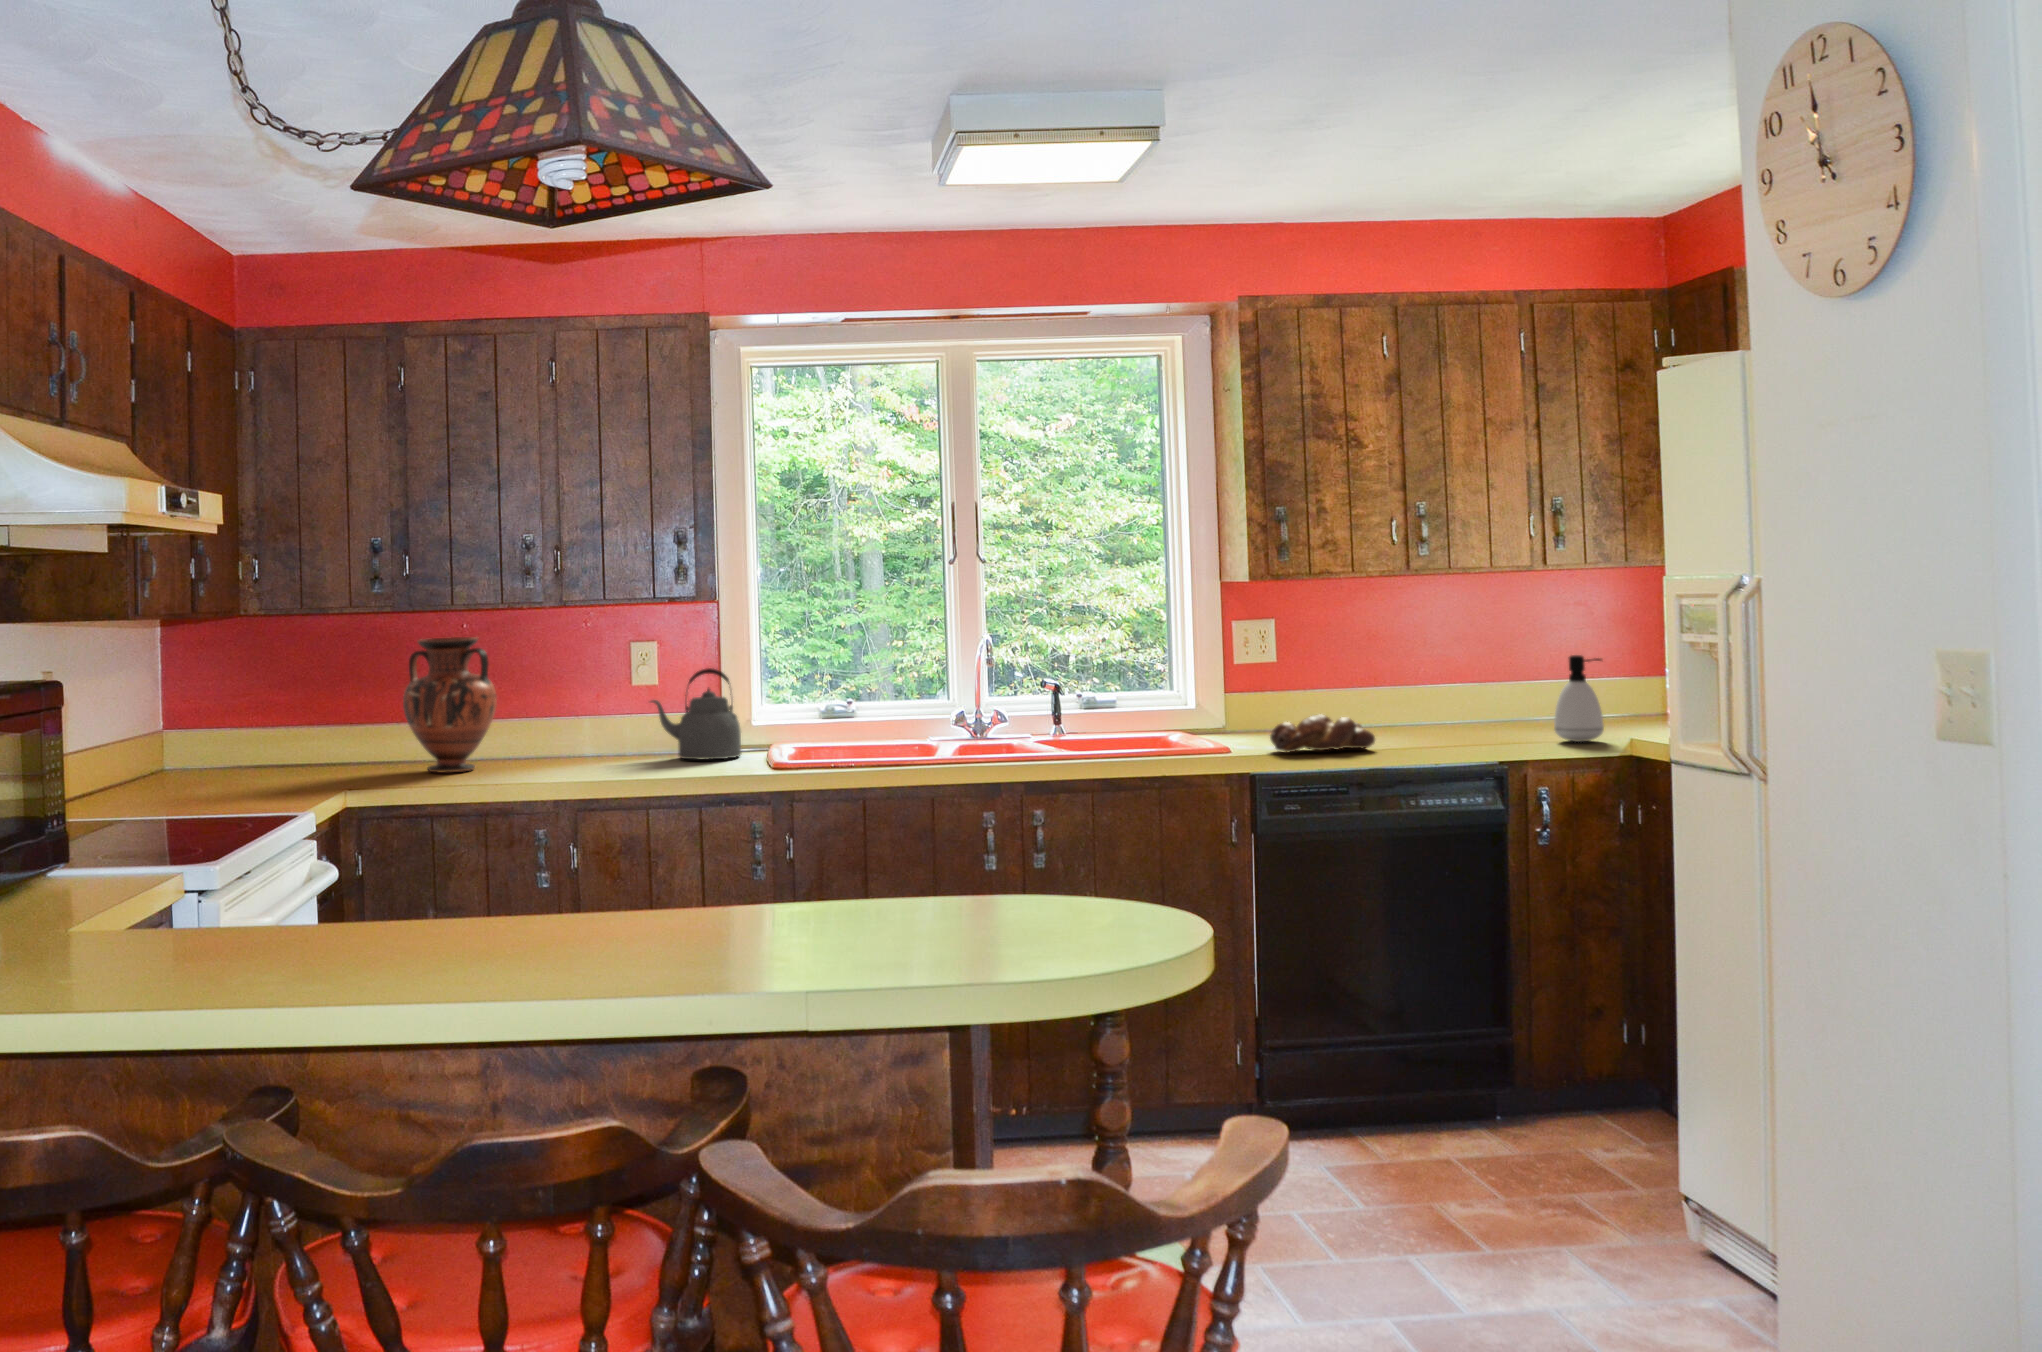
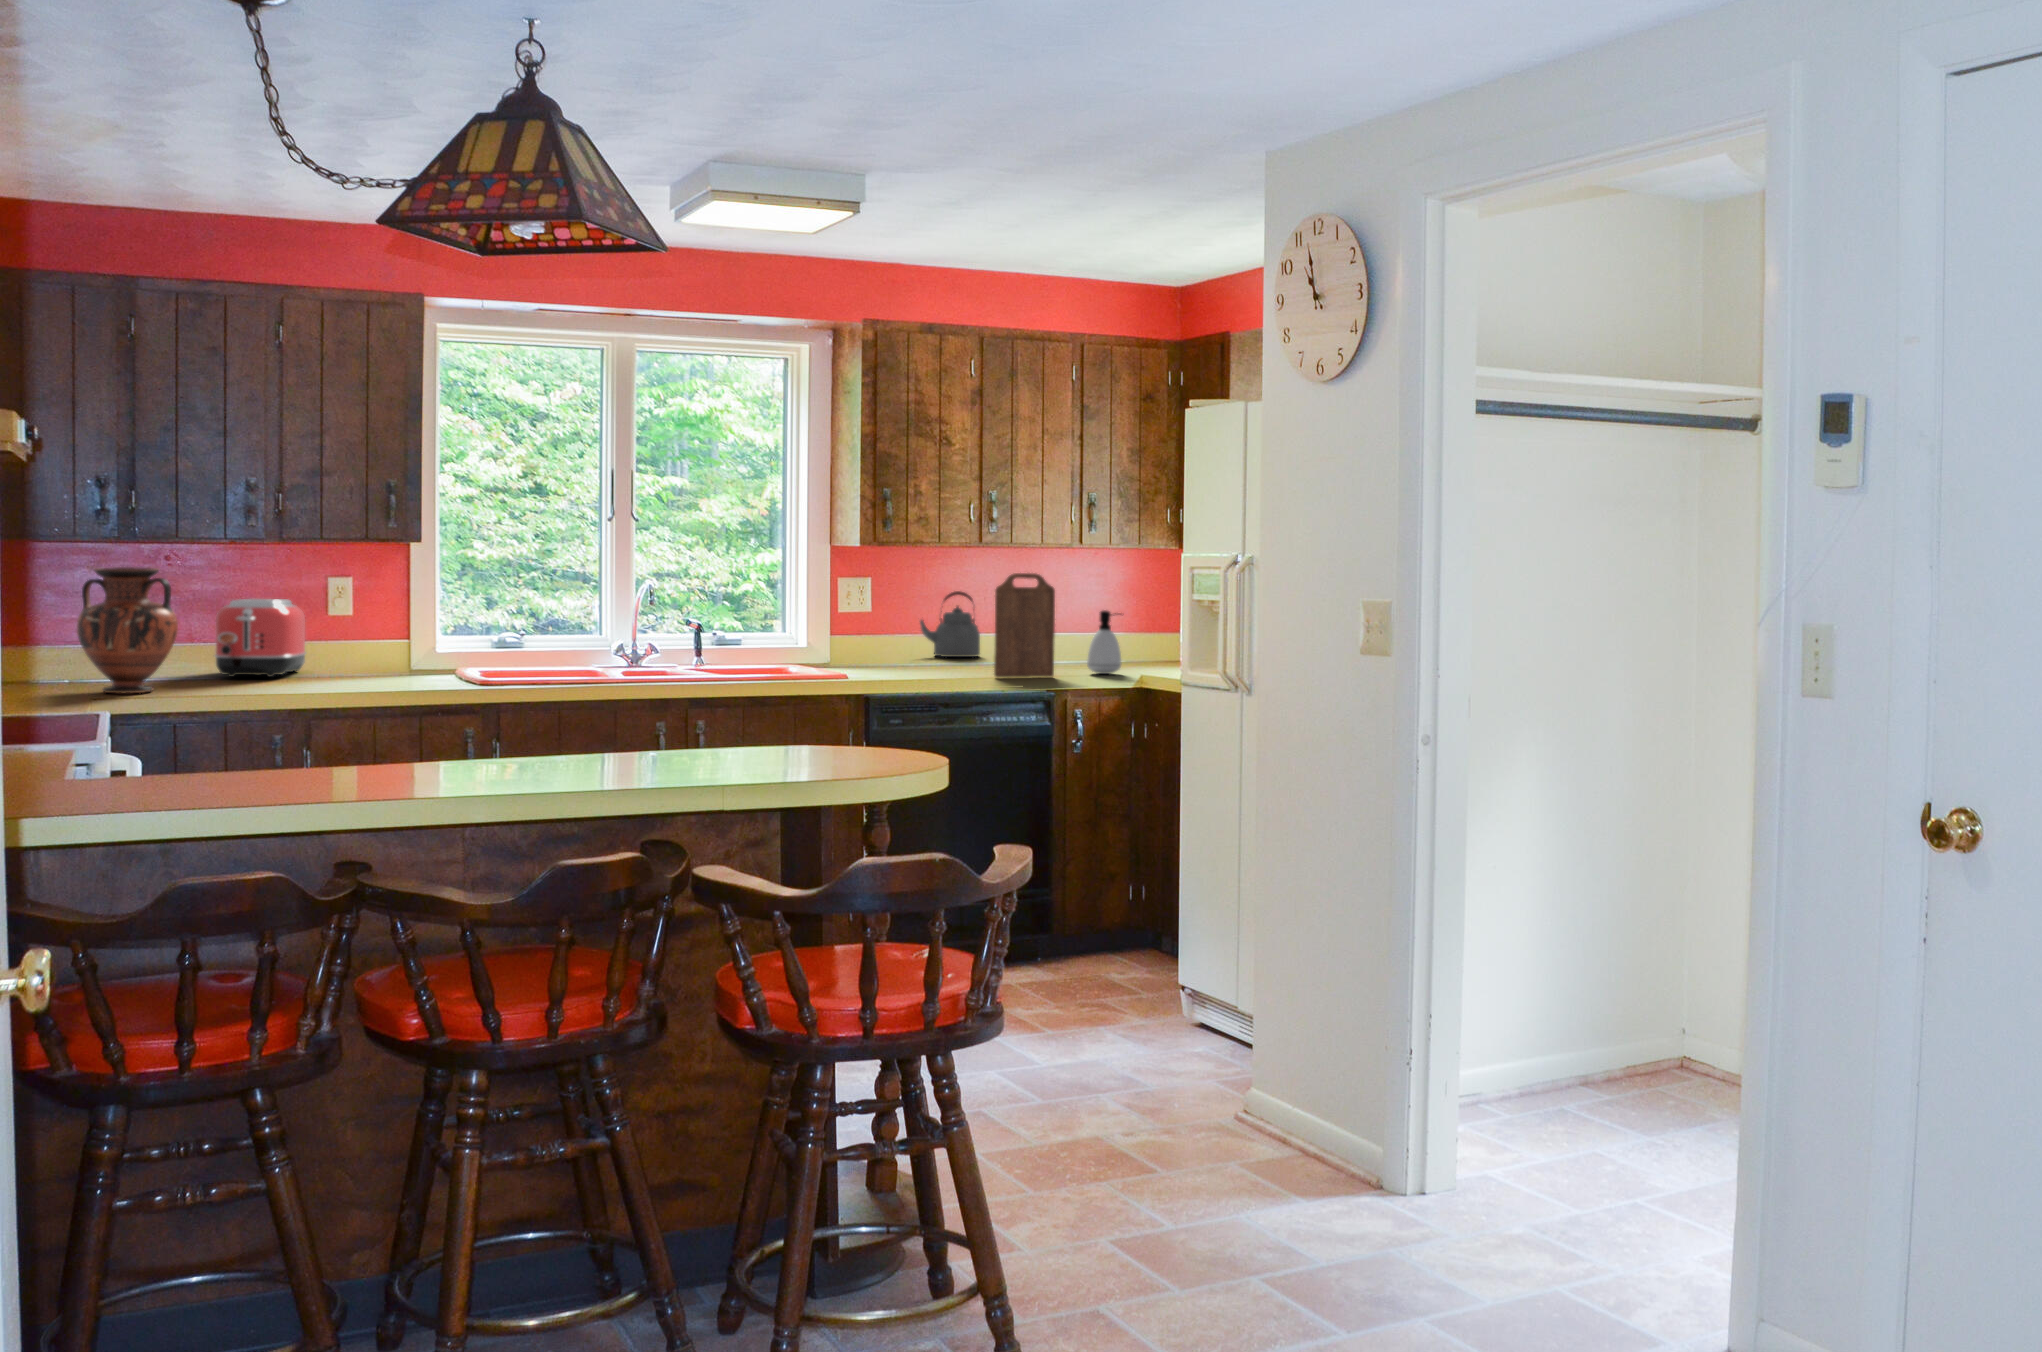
cutting board: none [1417,608,1505,748] -> present [994,573,1055,678]
toaster: none [542,666,636,752] -> present [215,599,306,677]
kettle: present [651,668,741,760] -> present [920,591,980,657]
bread loaf: present [1270,715,1375,752] -> none [882,651,961,680]

